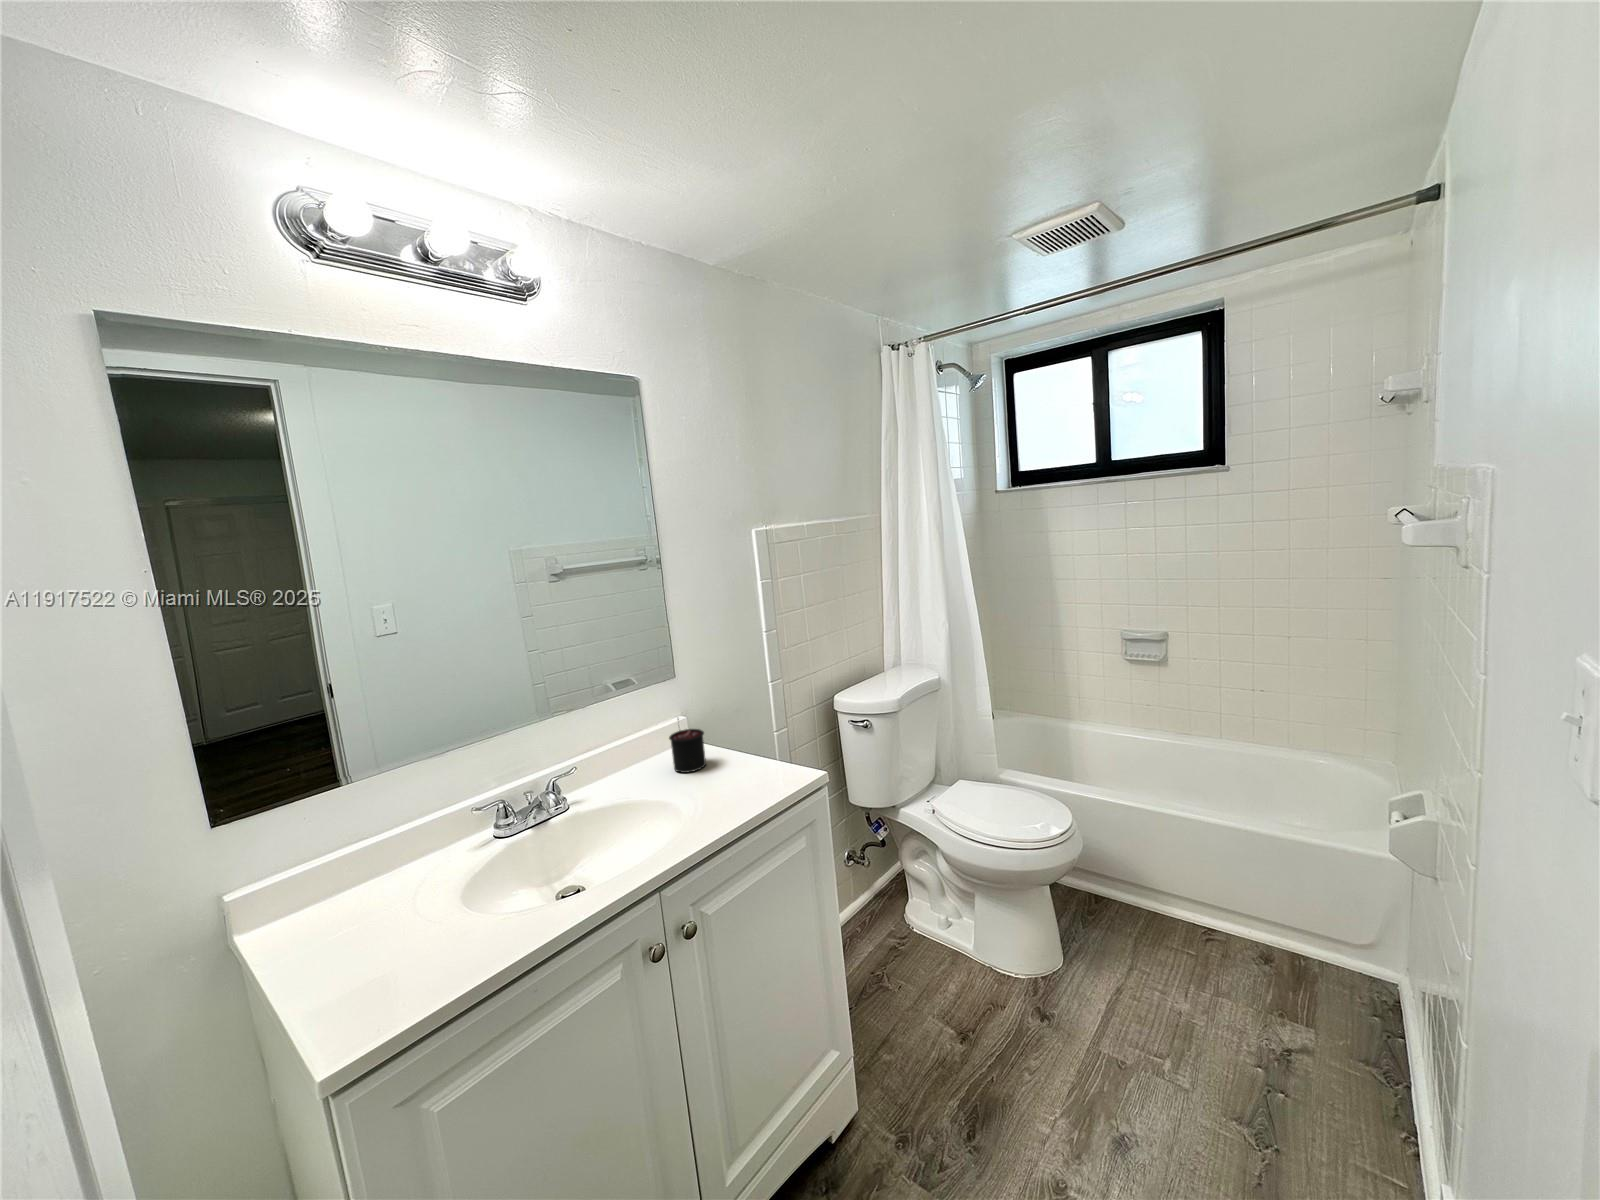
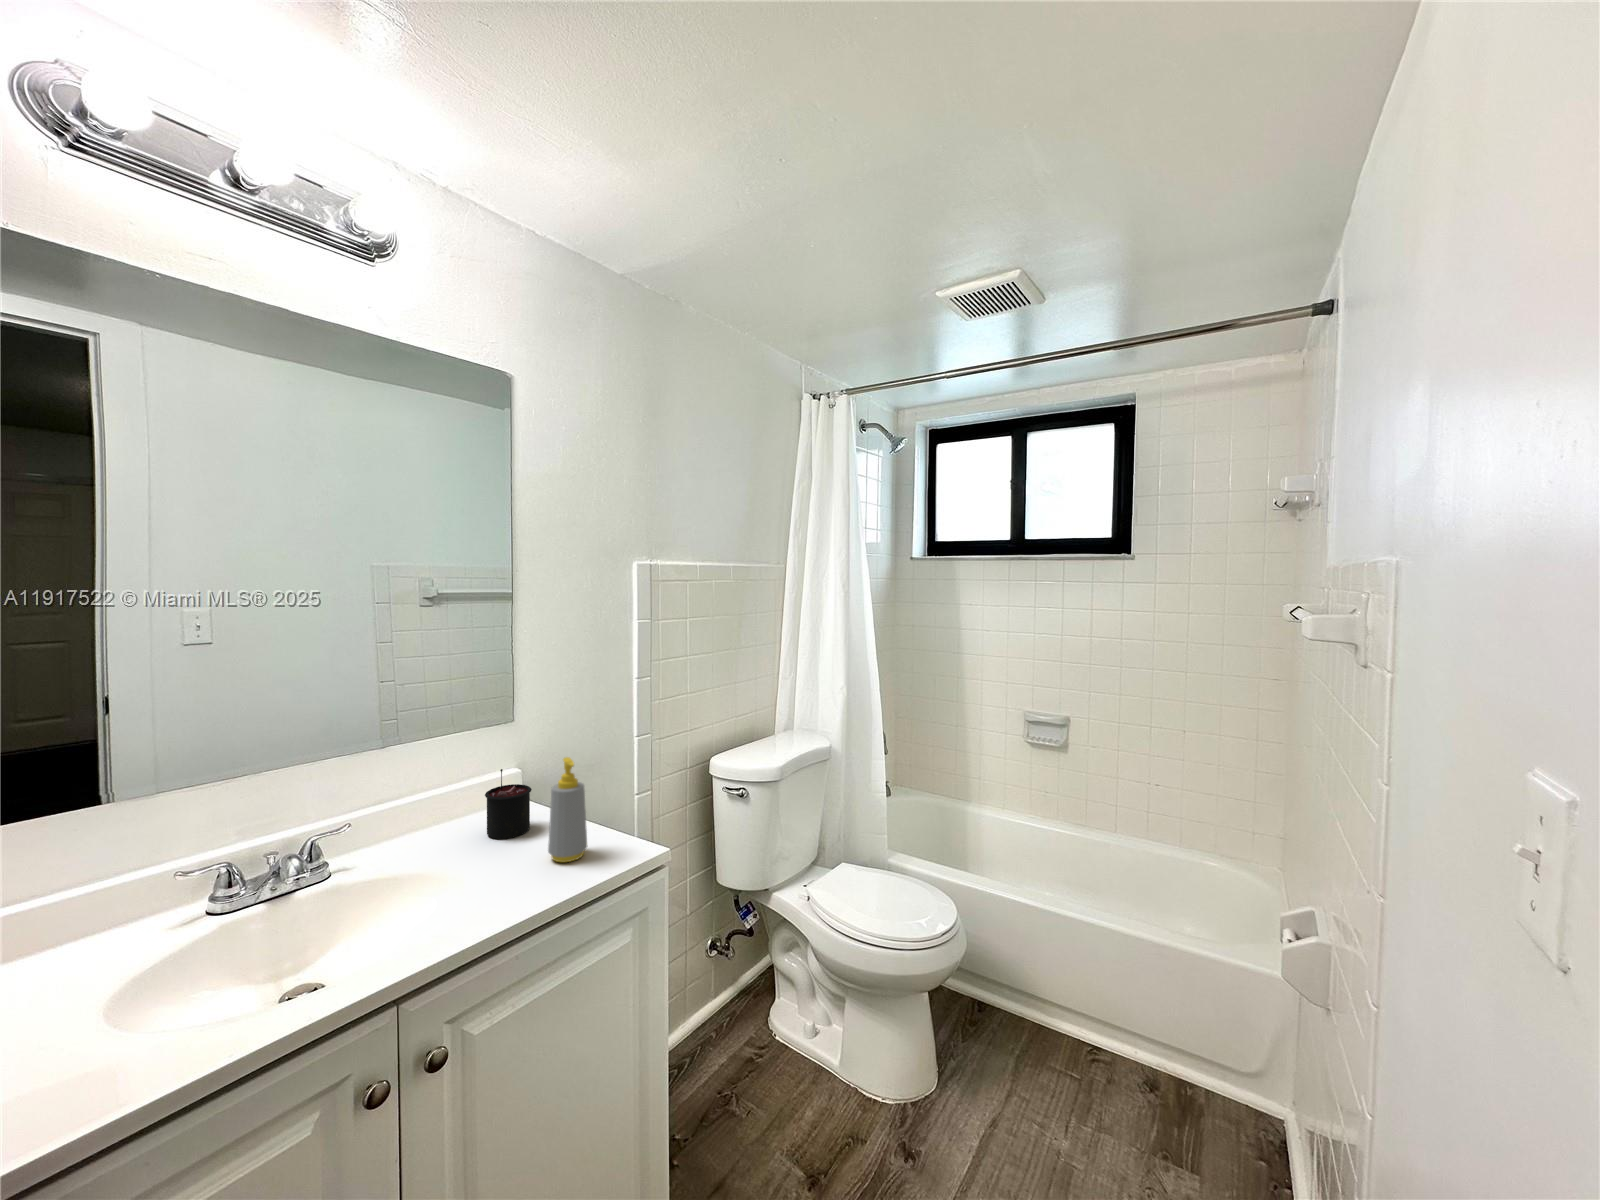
soap bottle: none [728,704,761,787] -> present [548,757,587,862]

